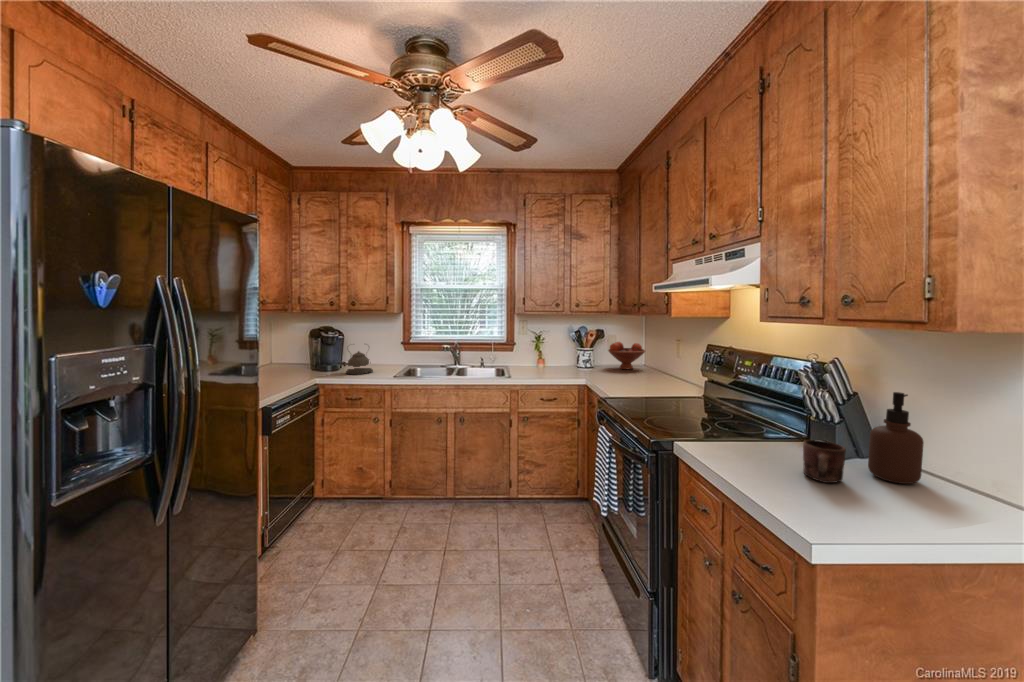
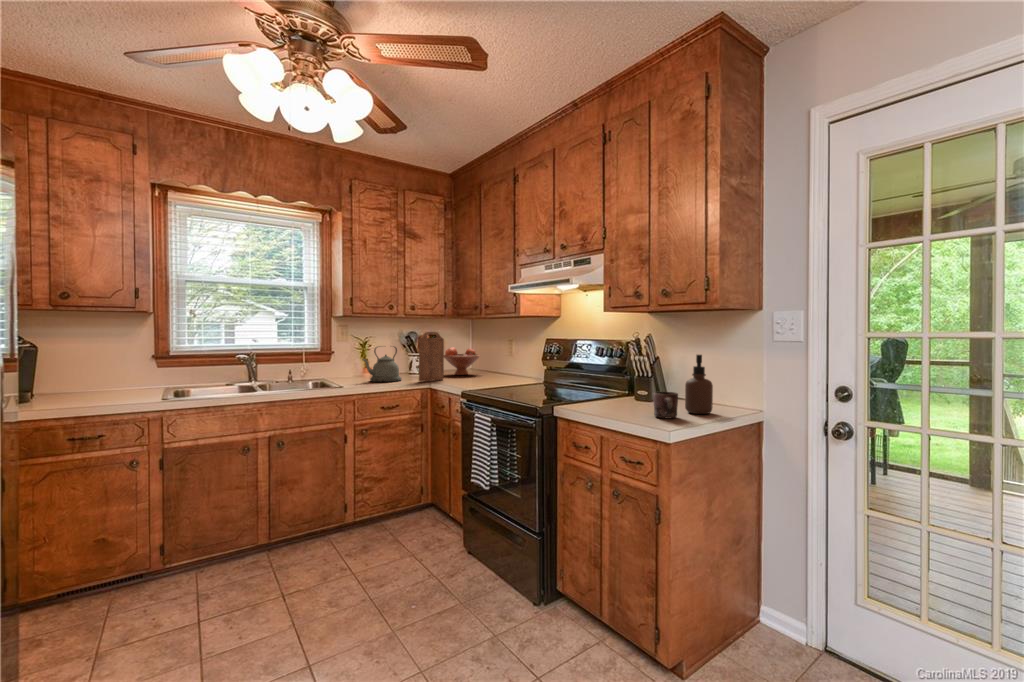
cutting board: none [577,330,602,376] -> present [419,332,444,381]
kettle: present [345,351,373,375] -> present [362,347,402,382]

